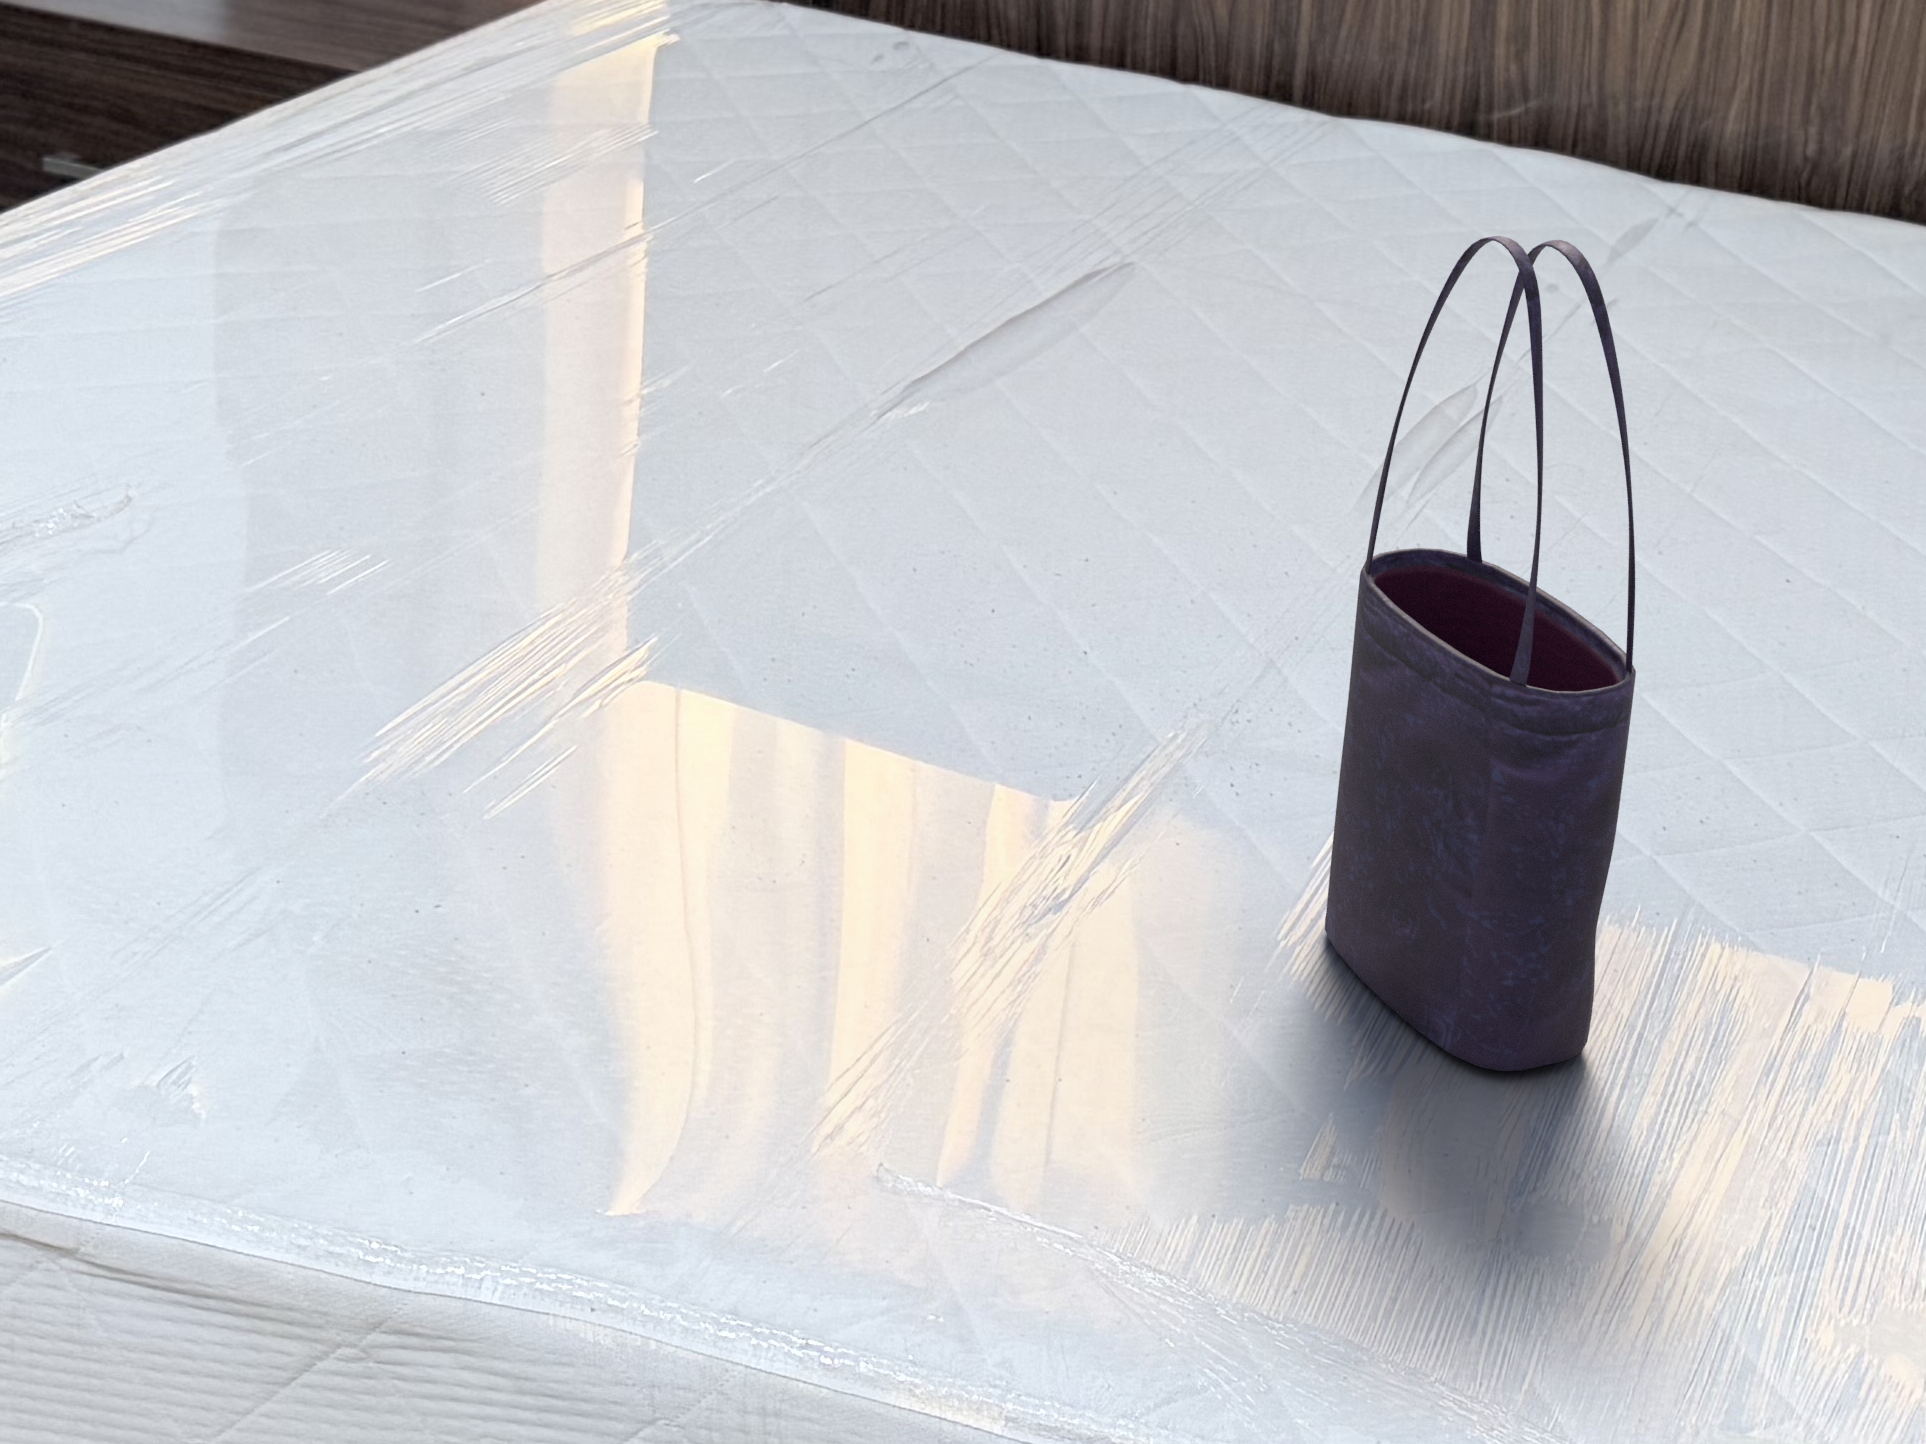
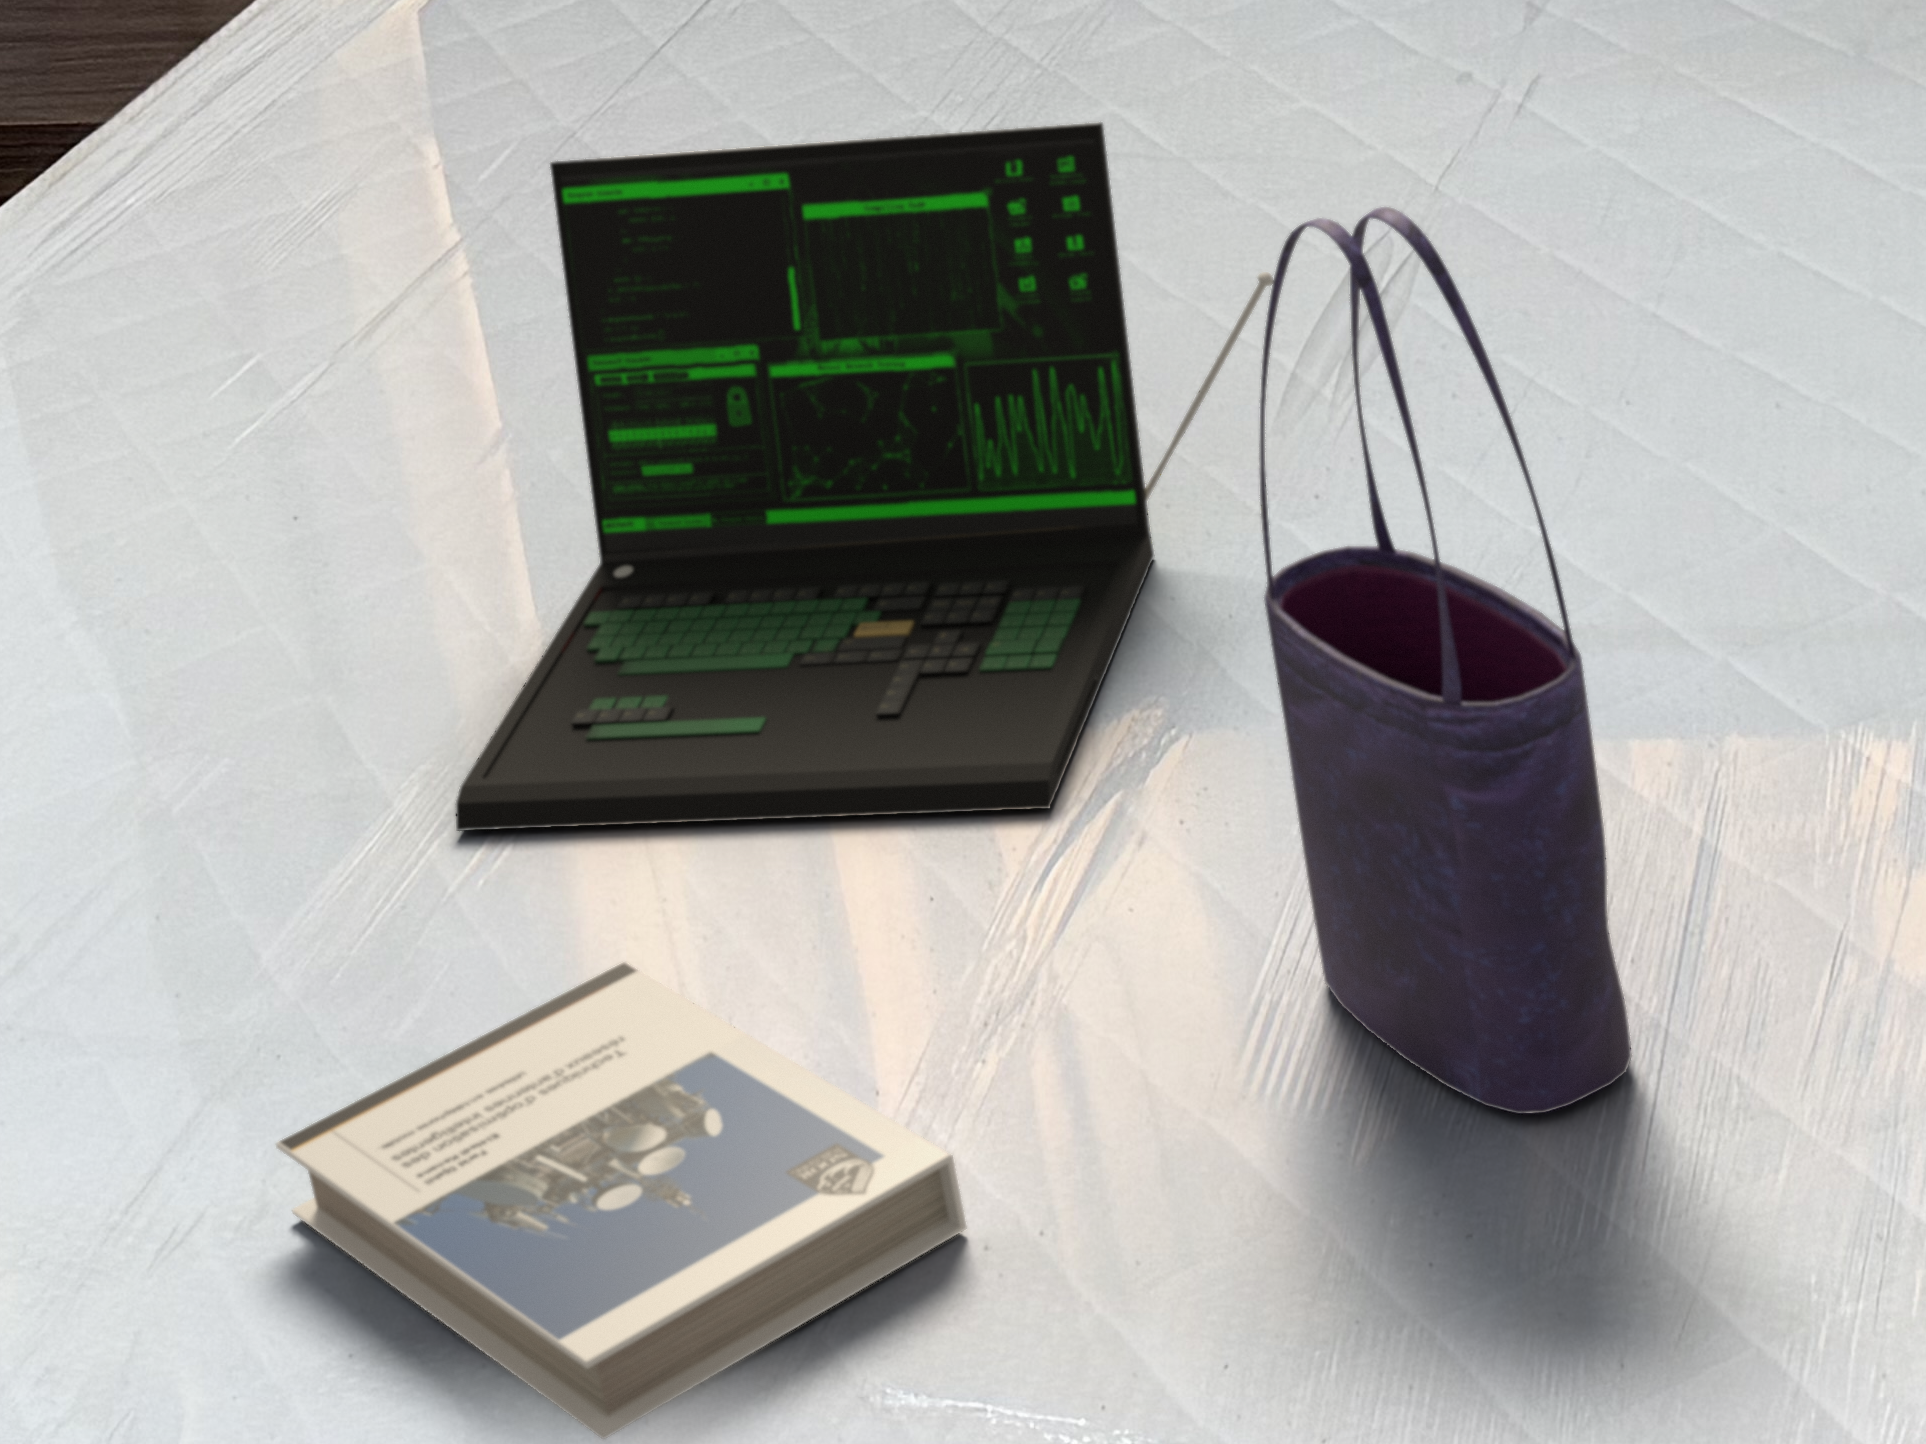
laptop: none [572,118,1387,747] -> present [456,122,1273,831]
hardback book: none [362,779,977,1162] -> present [276,962,967,1439]

